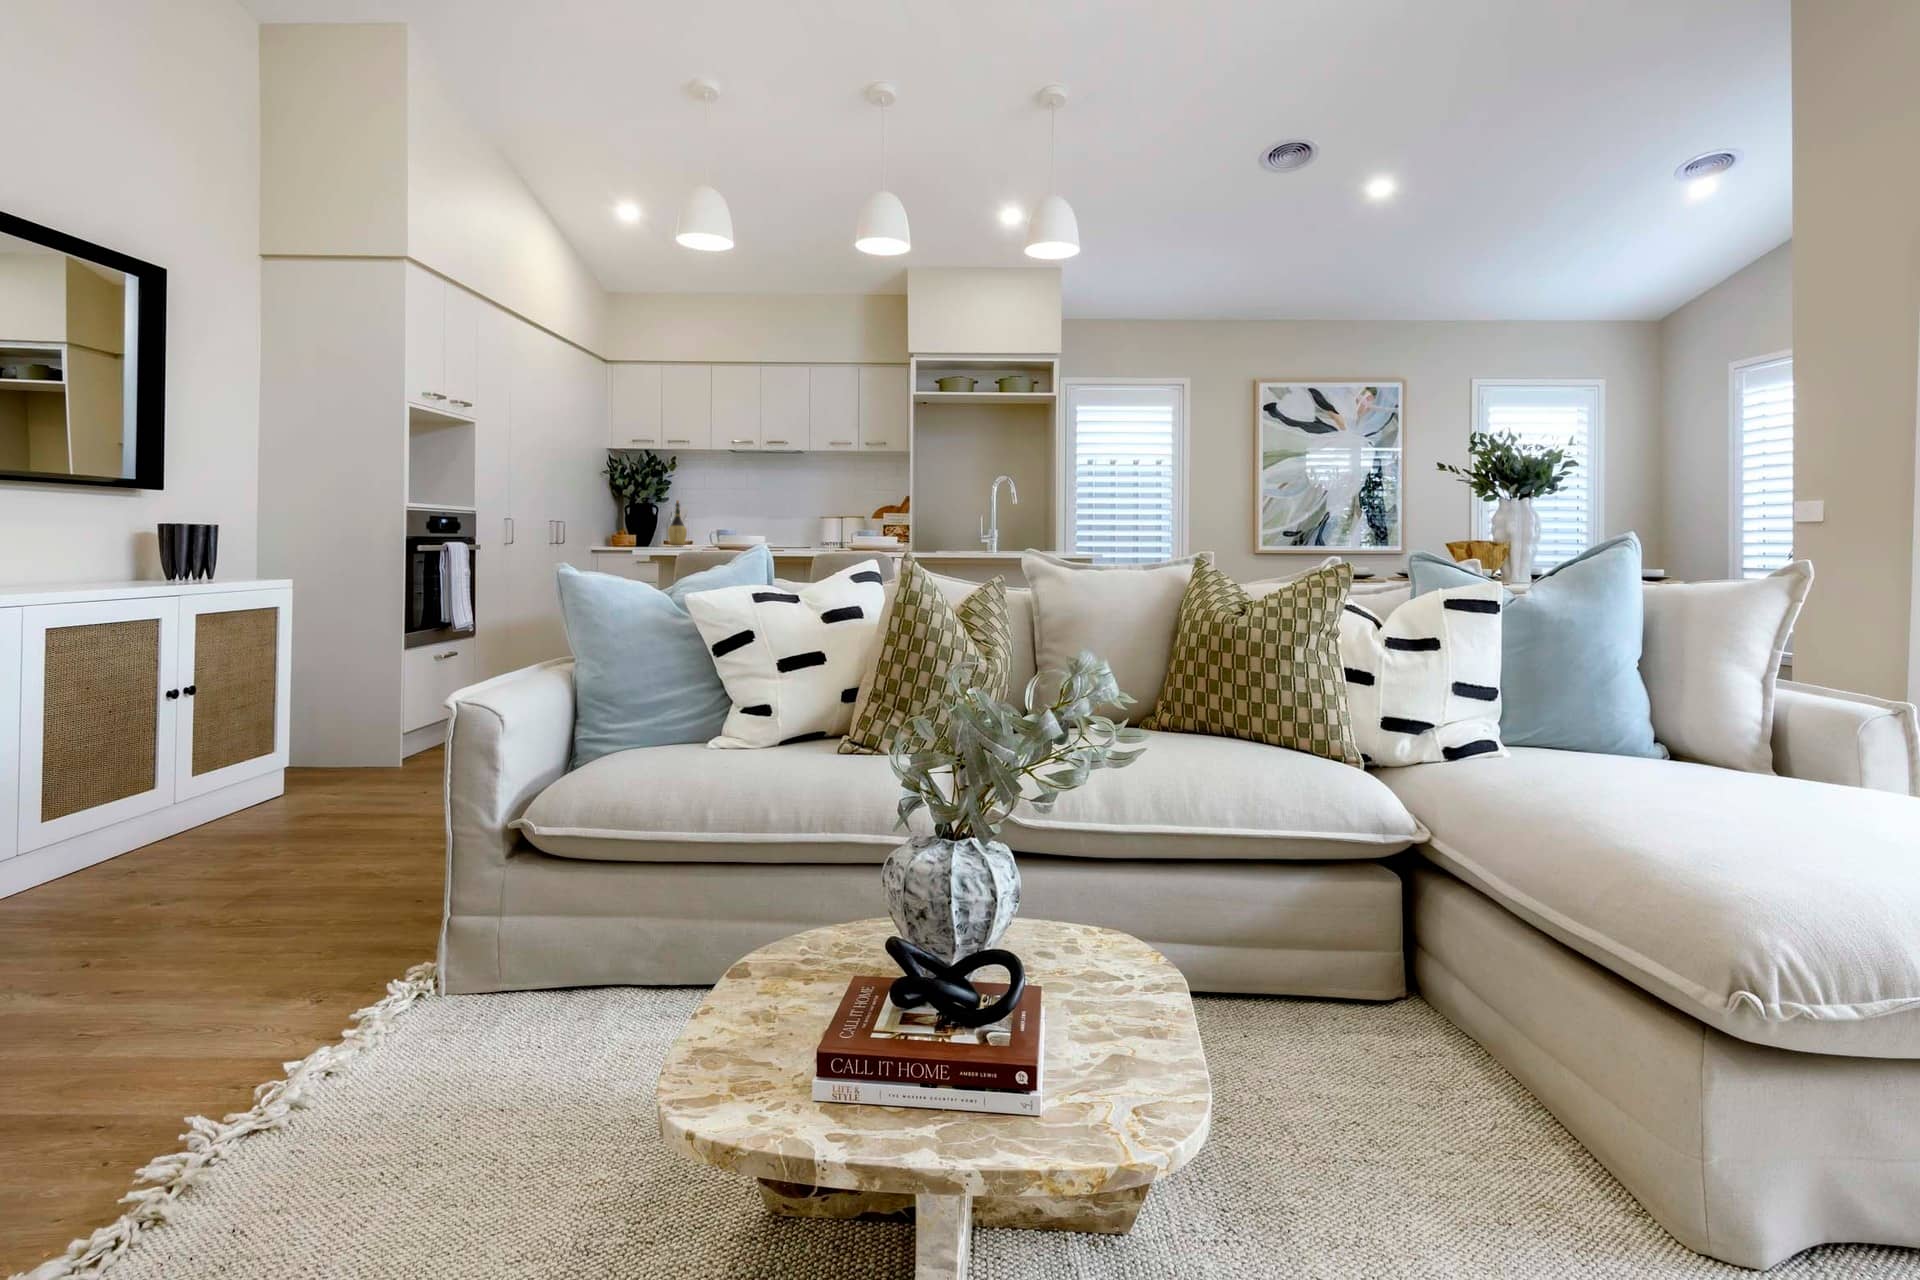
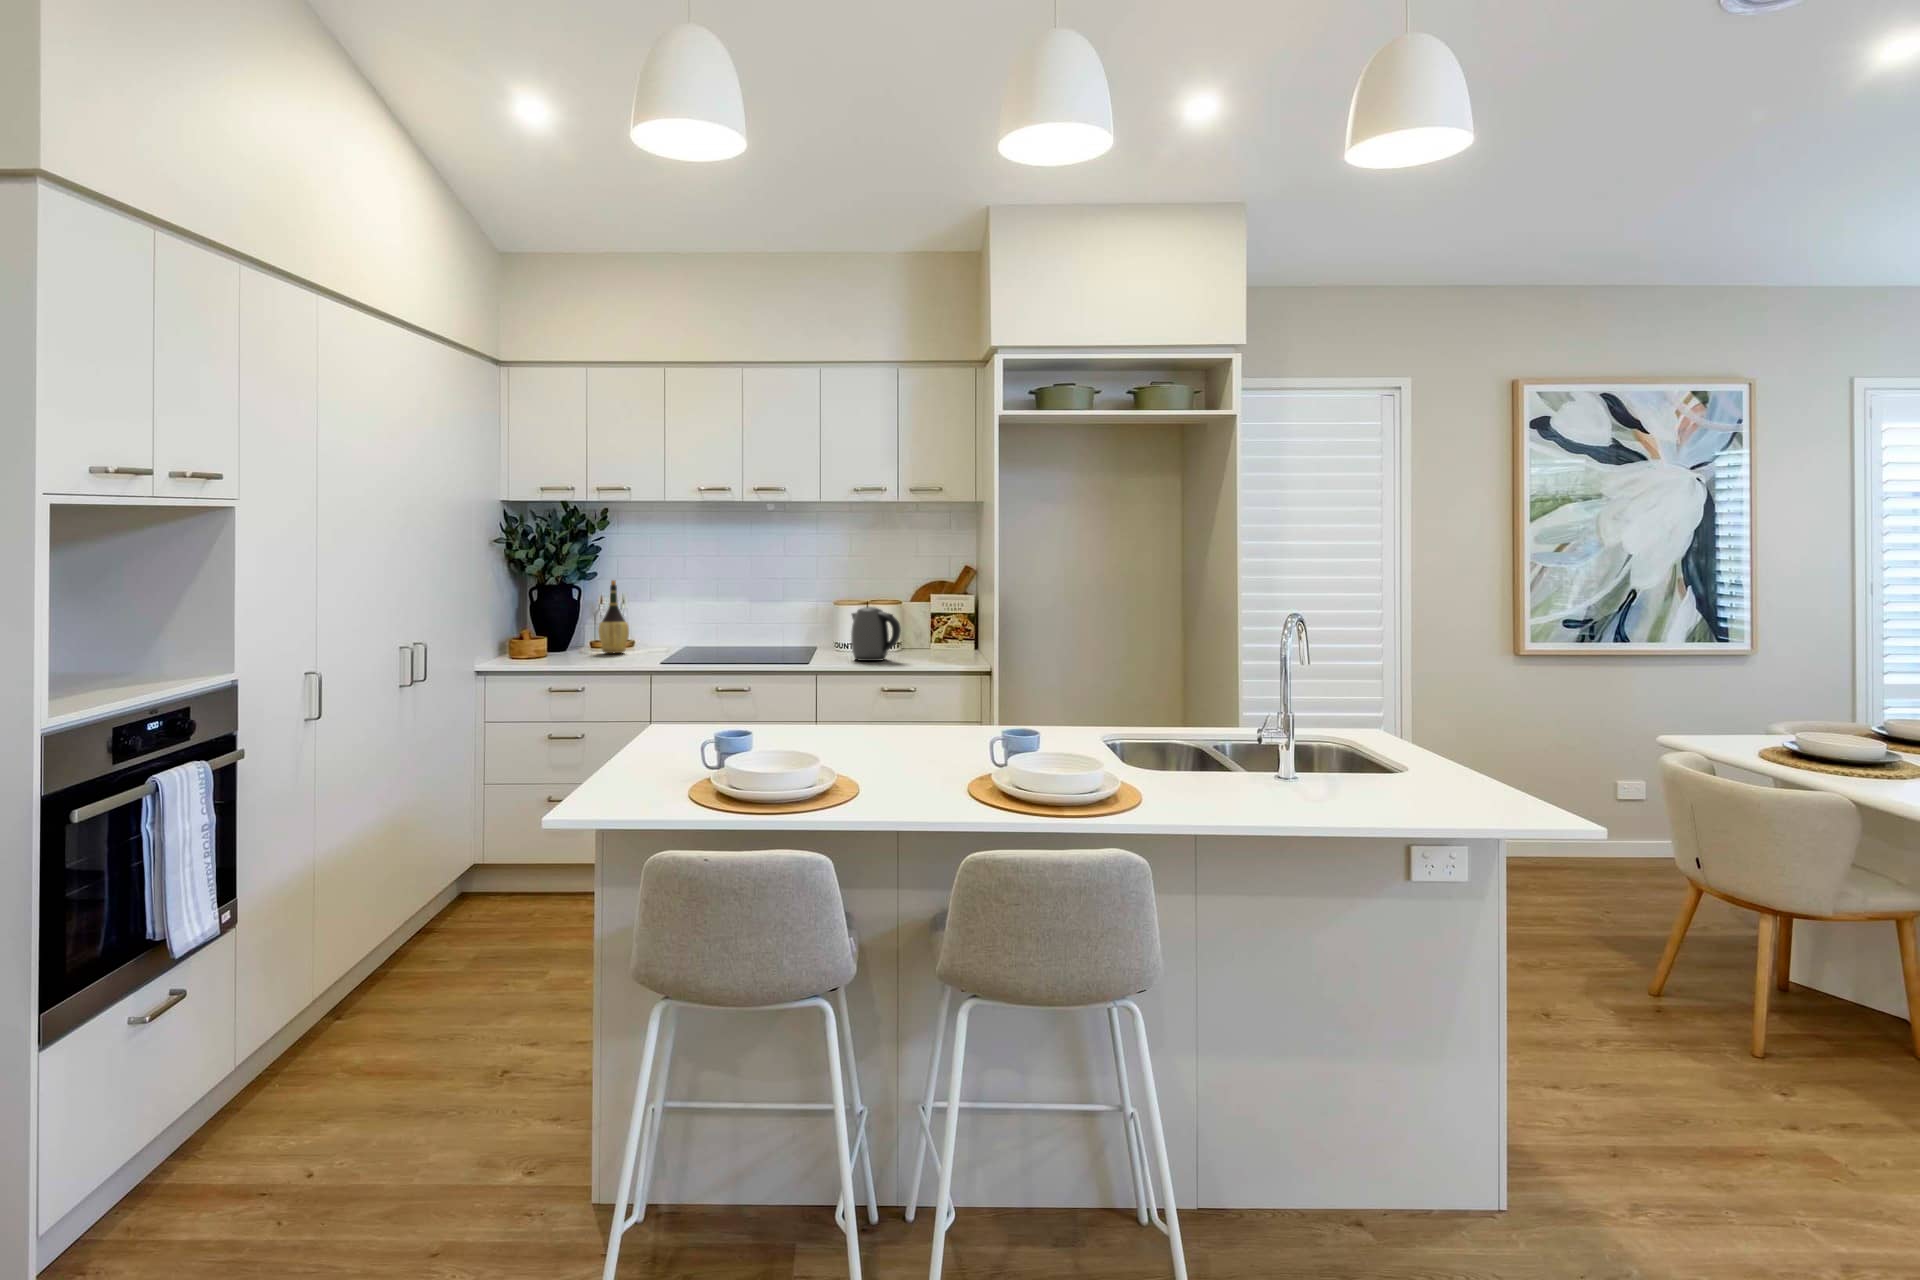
kettle: none [825,516,855,550] -> present [851,607,901,661]

